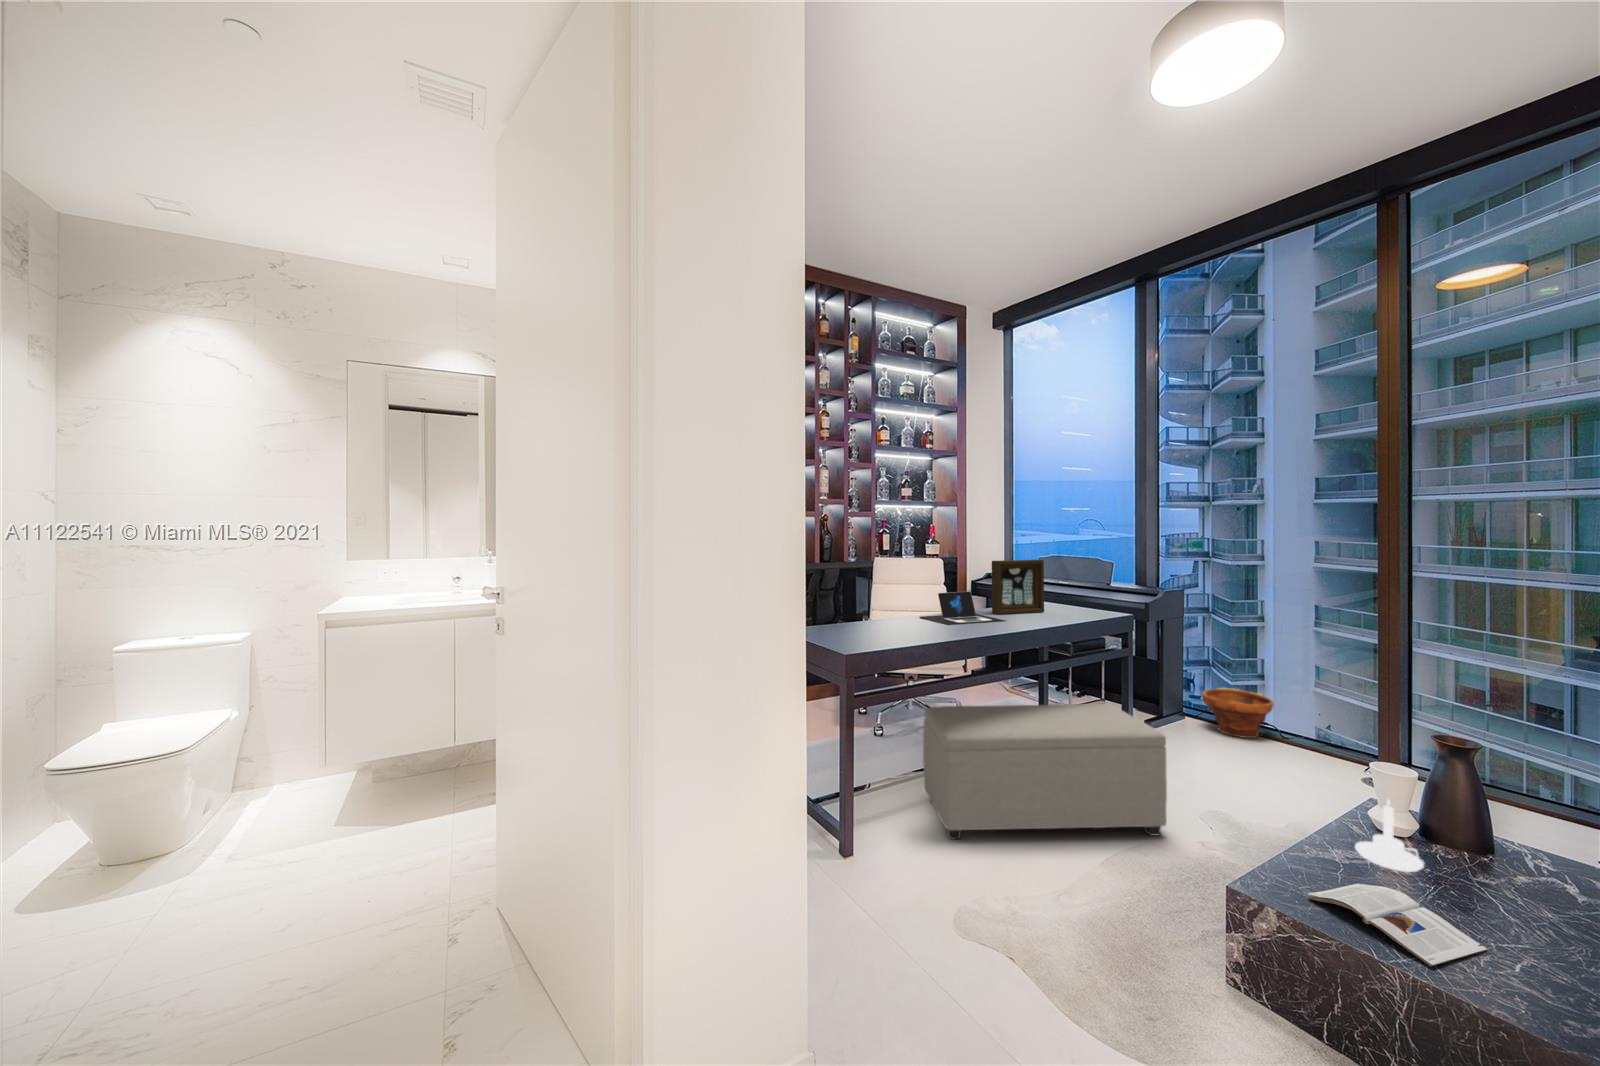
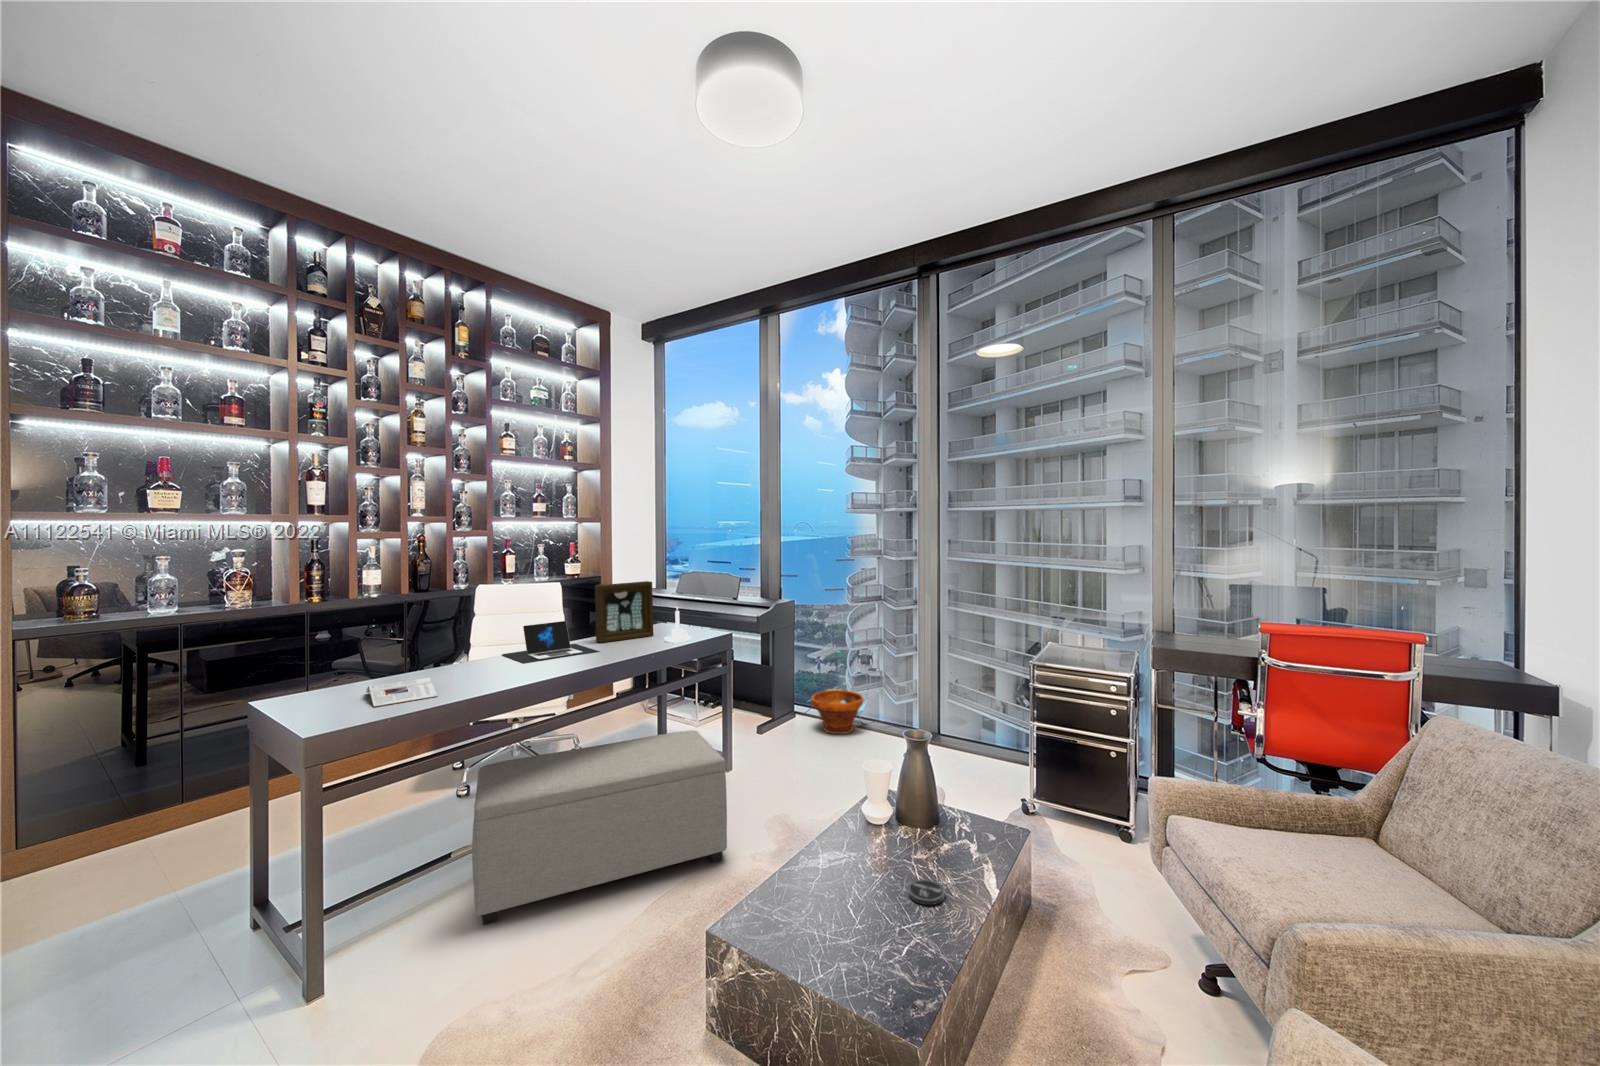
candle holder: present [1355,800,1424,872] -> present [664,607,691,642]
magazine: present [1307,884,1487,966] -> present [366,678,438,707]
coaster: none [1486,898,1551,930] -> present [908,879,945,905]

